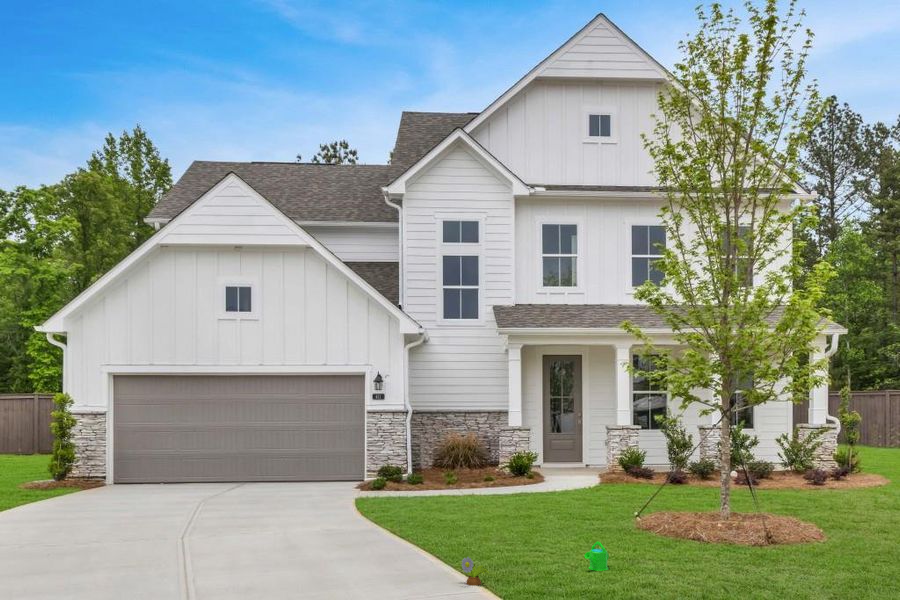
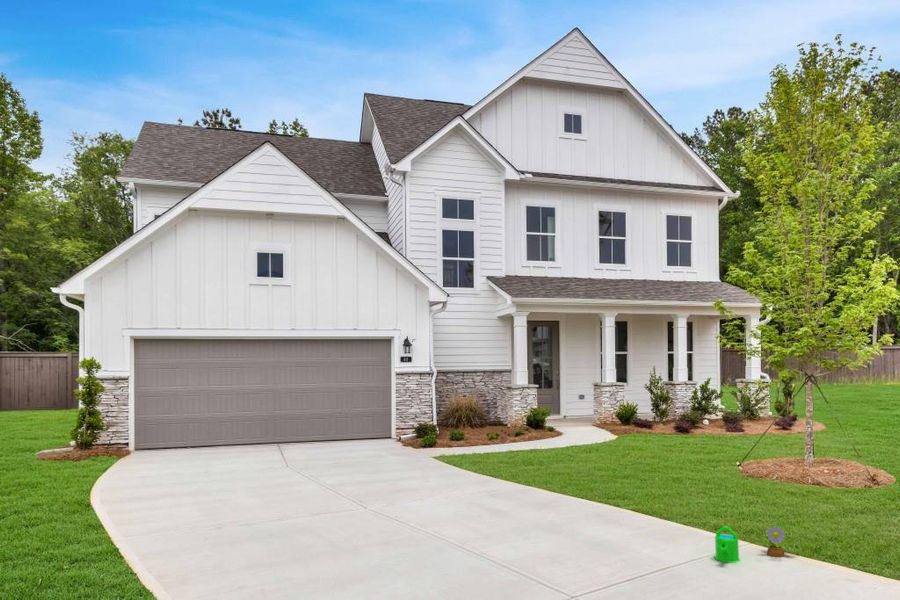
watering can: present [585,542,609,571] -> present [714,526,740,562]

